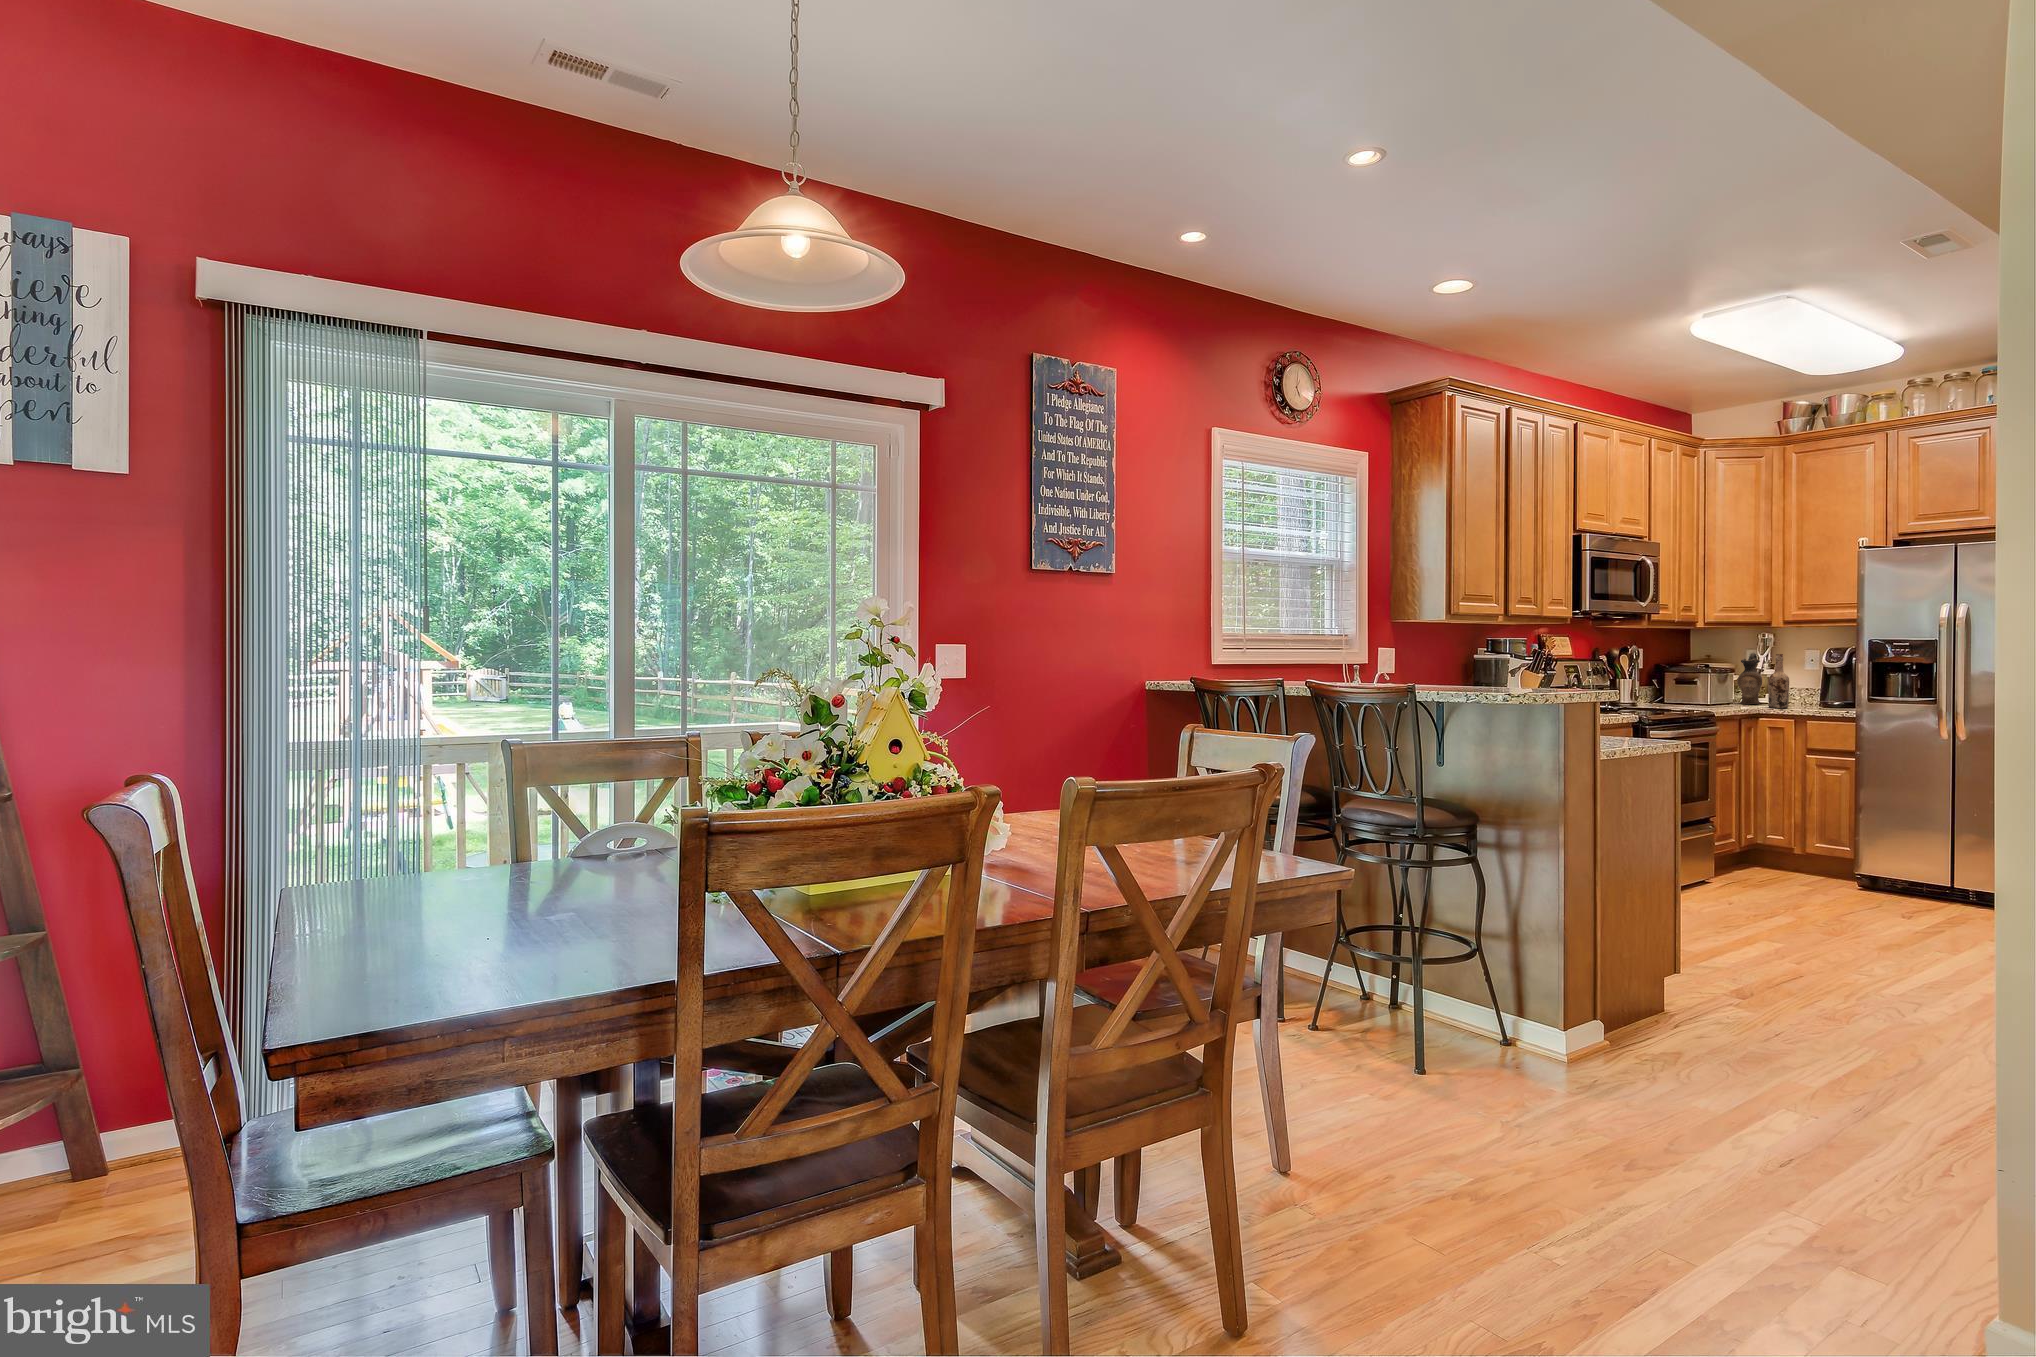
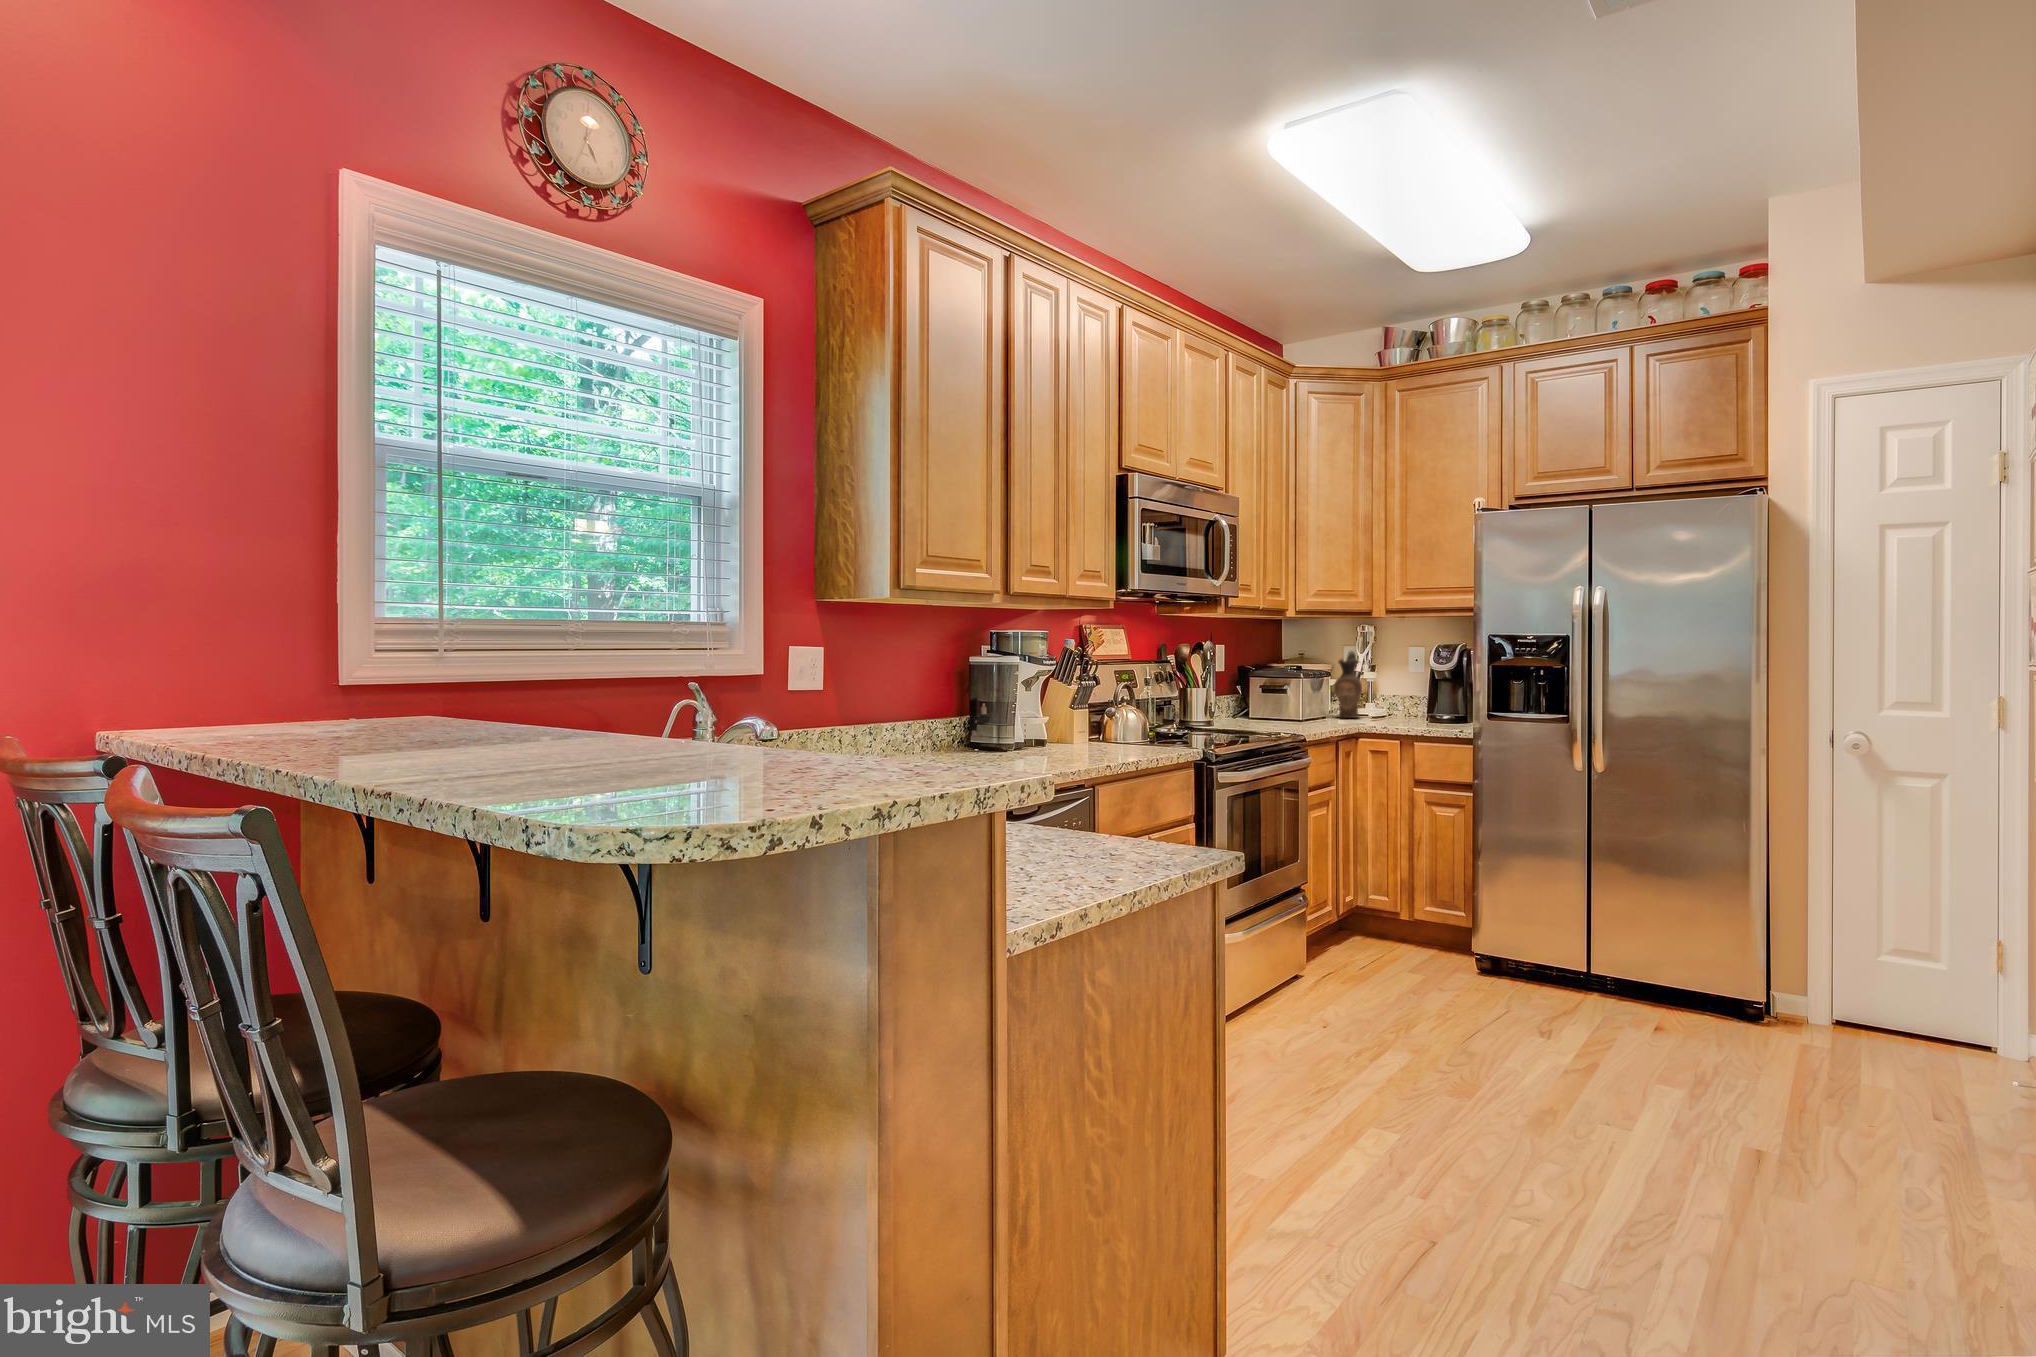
wine bottle: present [1768,654,1789,708] -> none [1369,653,1393,725]

